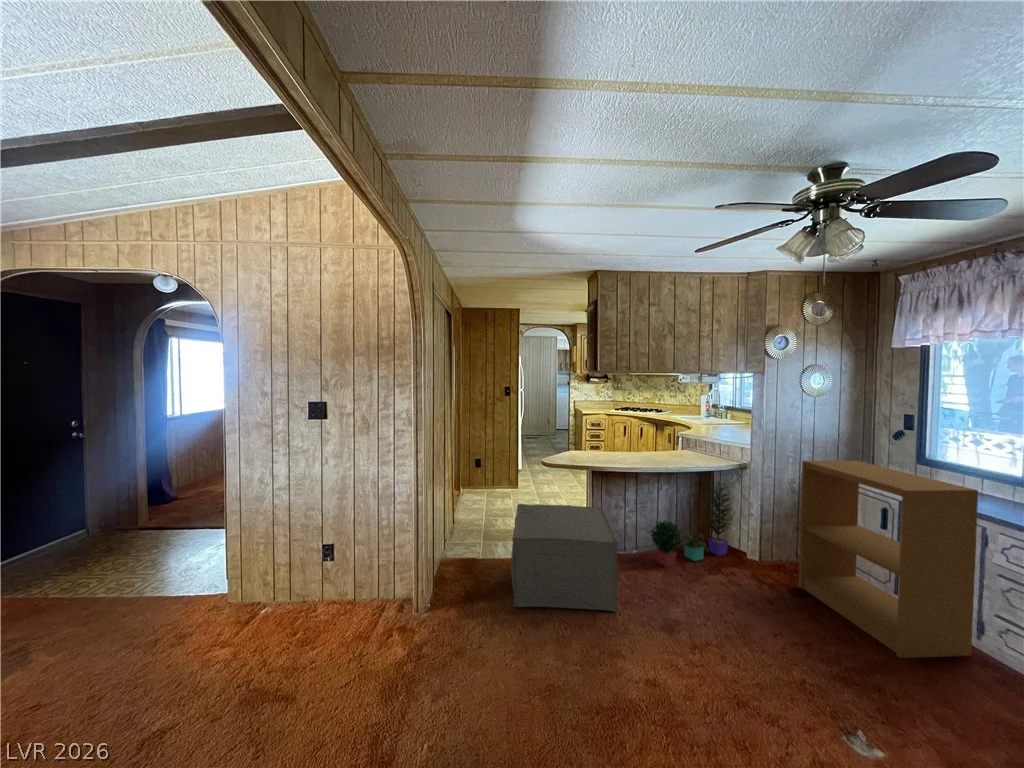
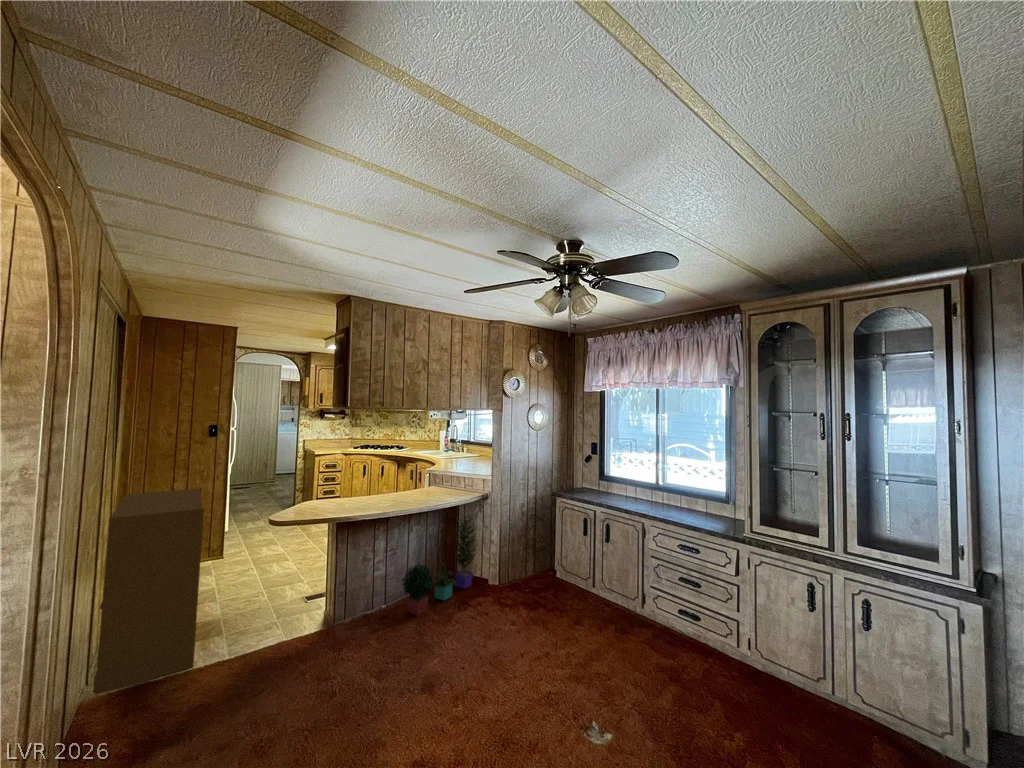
bookshelf: present [799,461,978,658] -> present [93,489,204,695]
ottoman: present [511,504,618,612] -> none [223,564,374,738]

